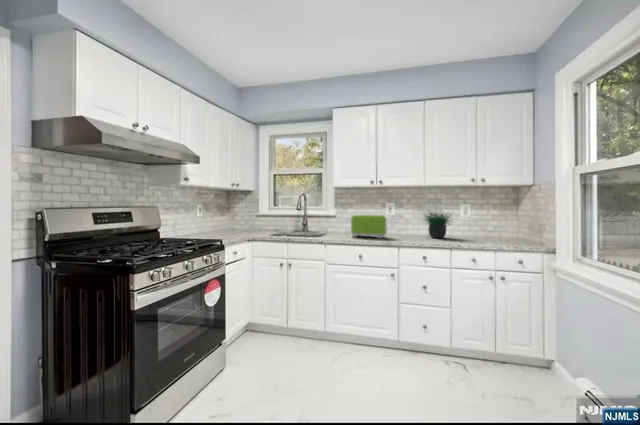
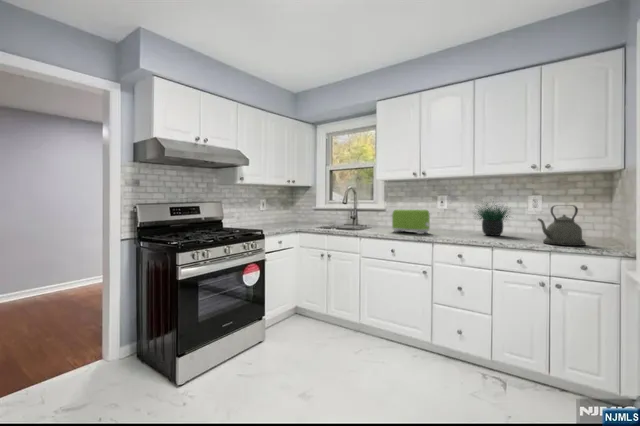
kettle: none [489,212,522,246] -> present [538,206,586,246]

